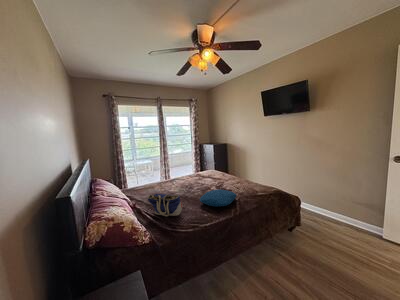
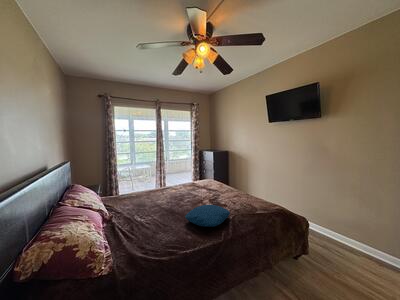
tote bag: present [147,194,182,216] -> none [122,207,164,235]

